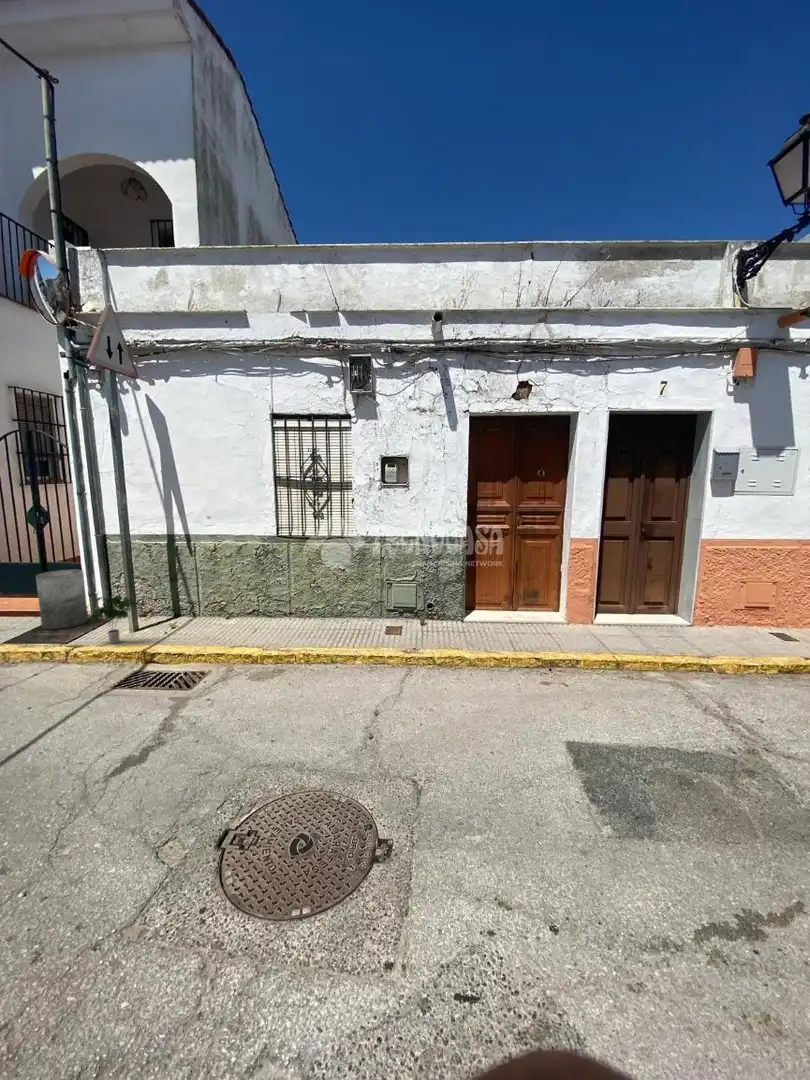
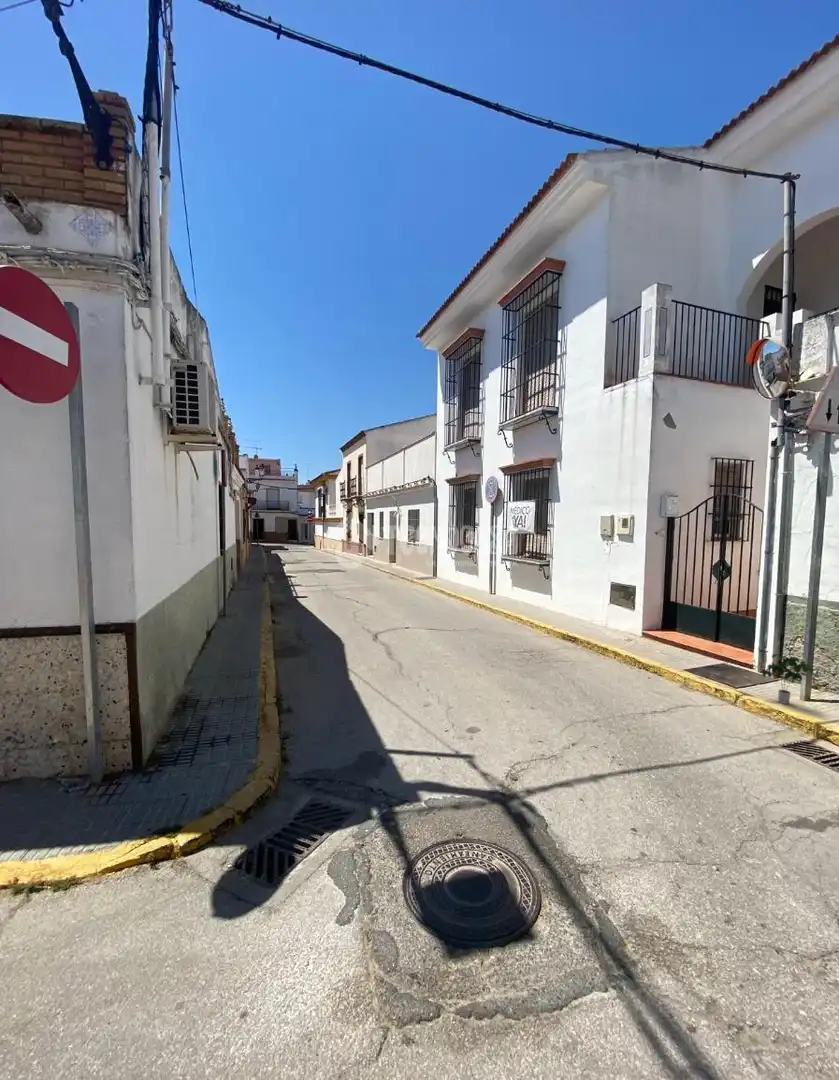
trash can: present [36,570,88,629] -> none [712,619,757,675]

